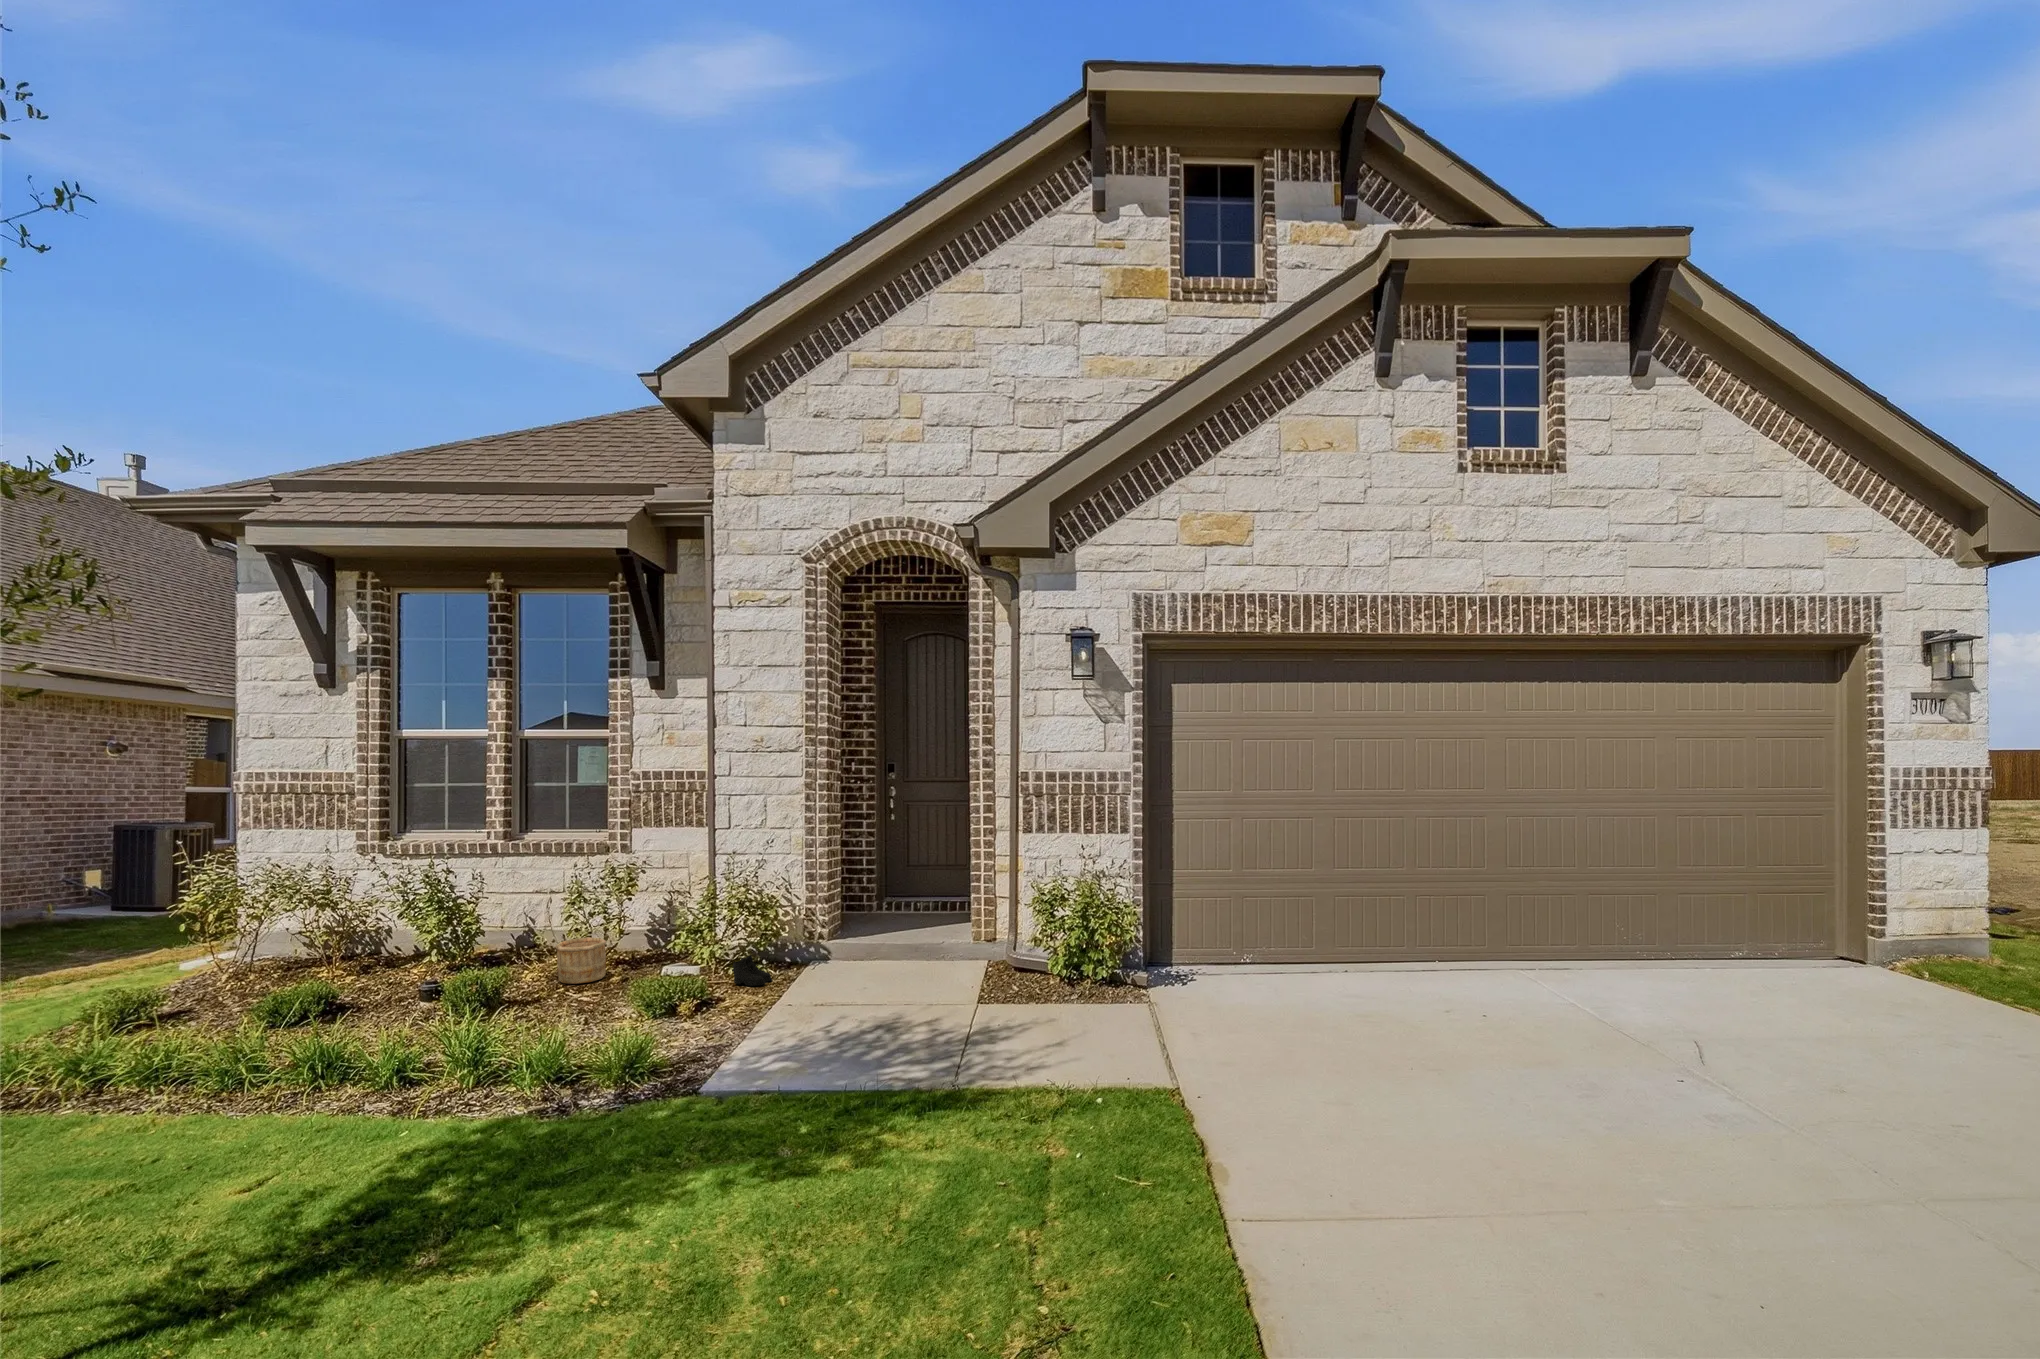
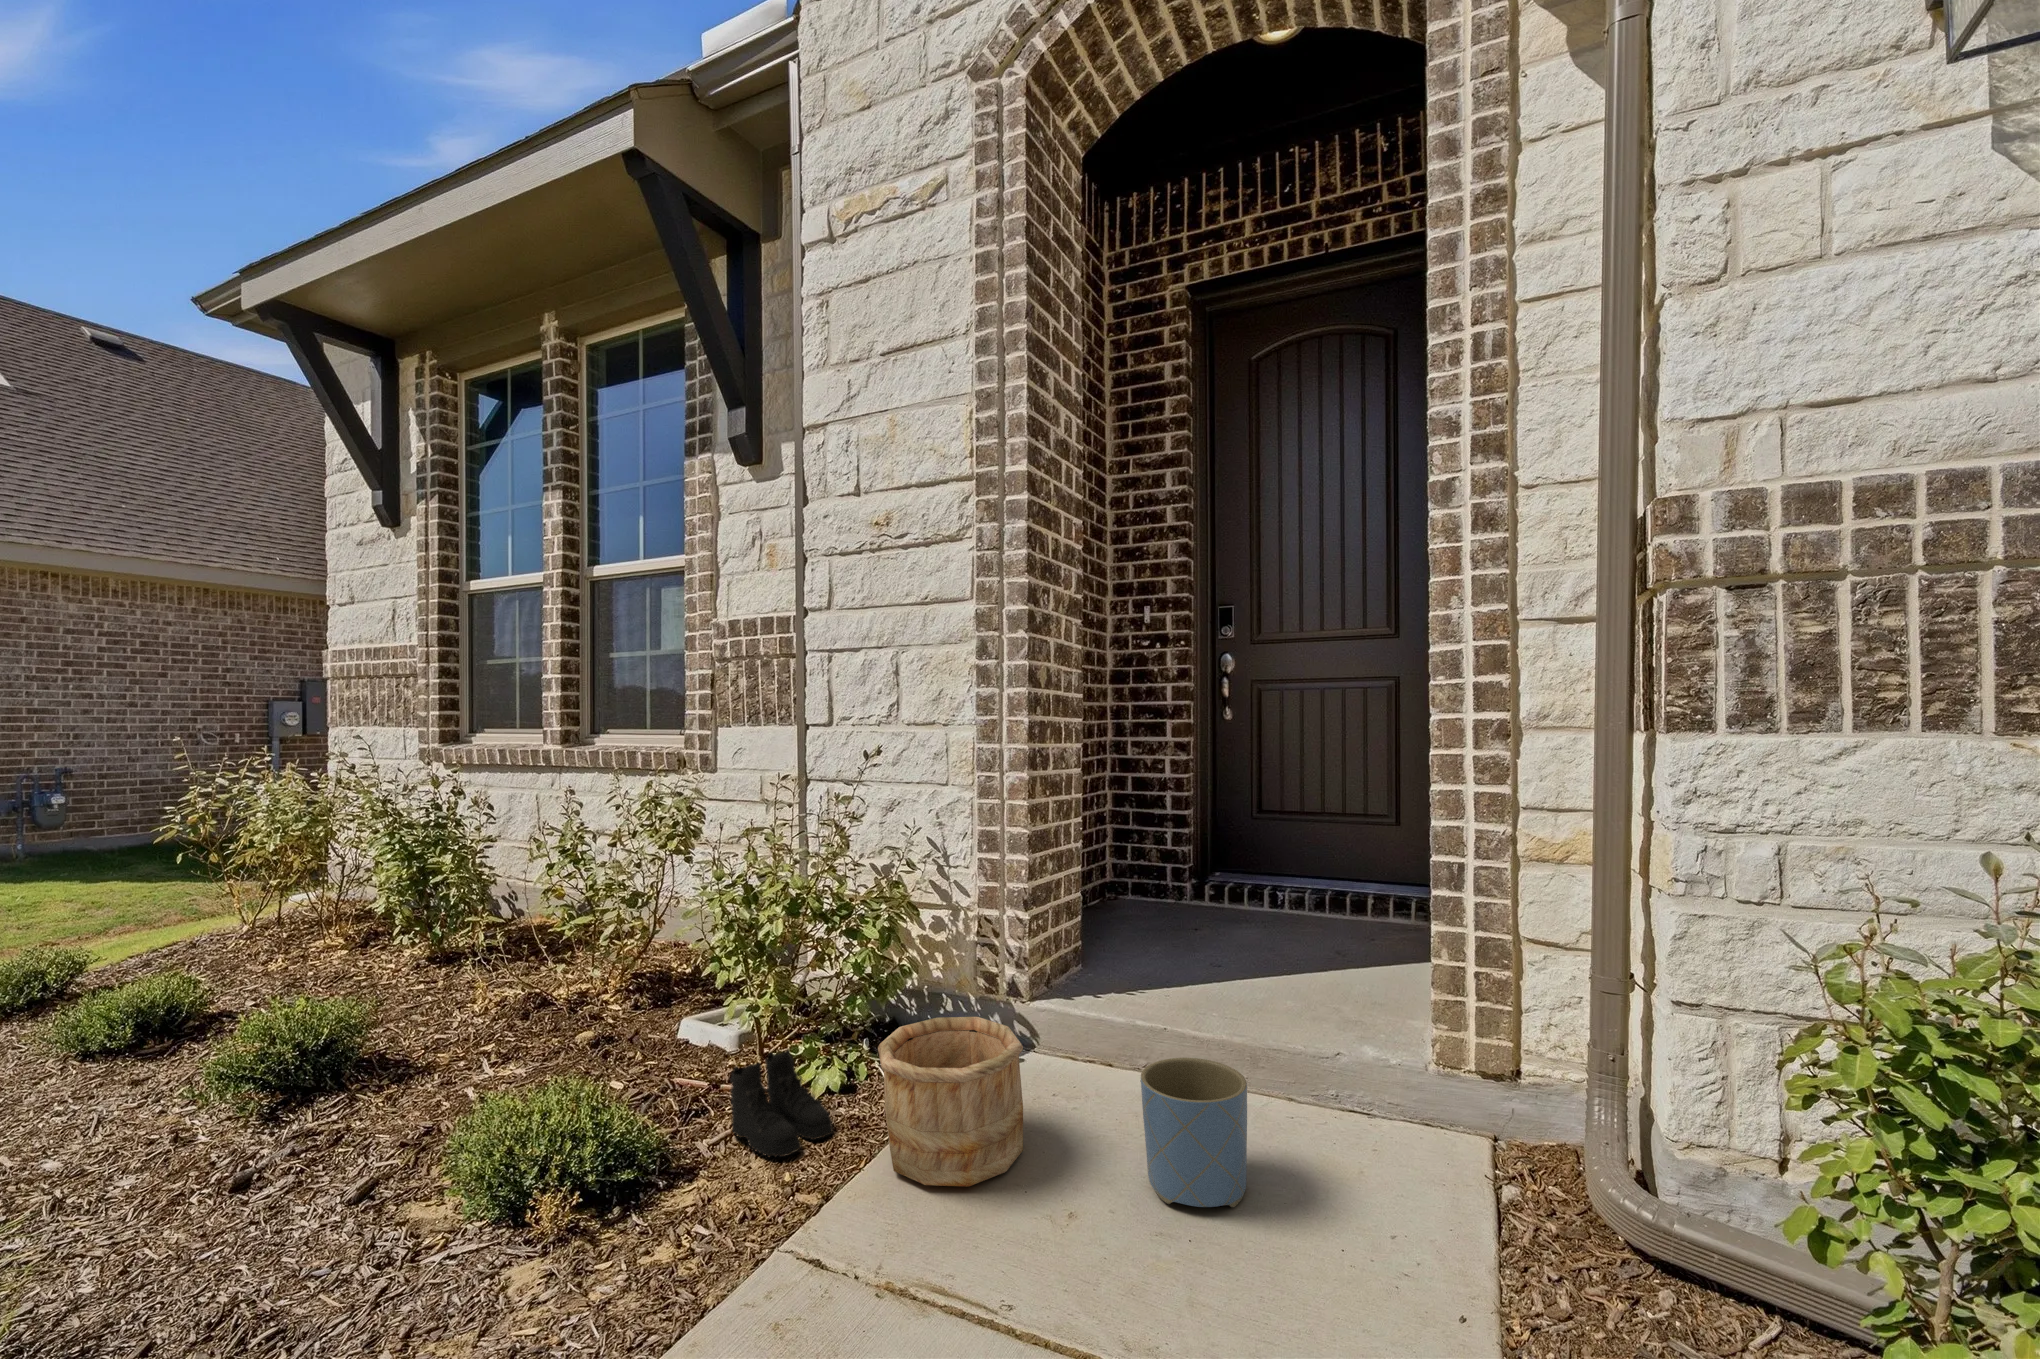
wooden bucket: present [555,937,606,984] -> present [878,1017,1023,1187]
planter: none [882,938,914,976] -> present [1141,1058,1247,1207]

